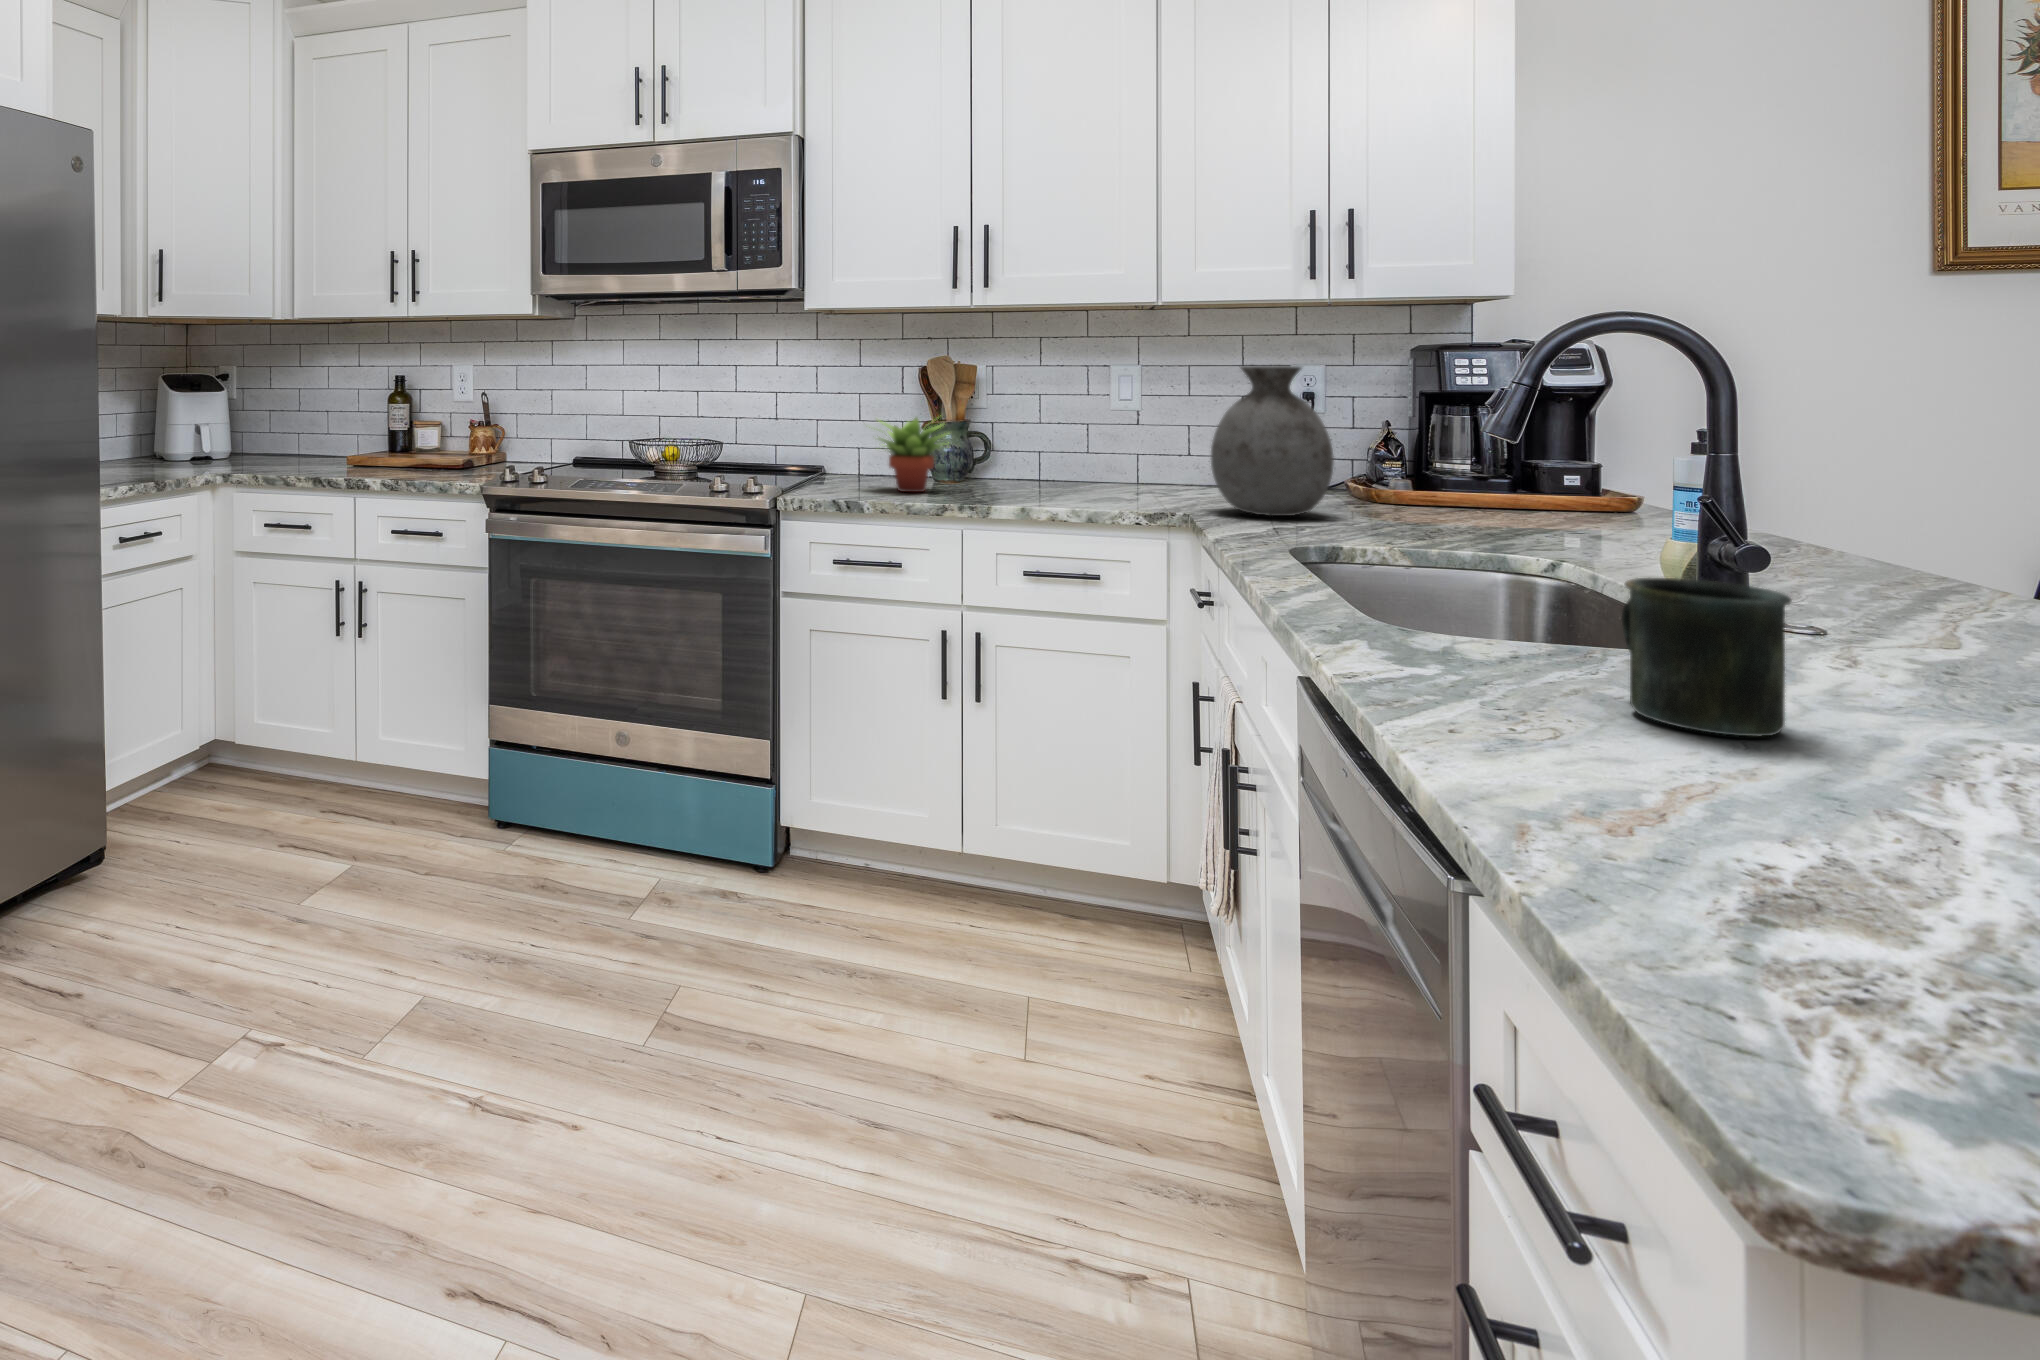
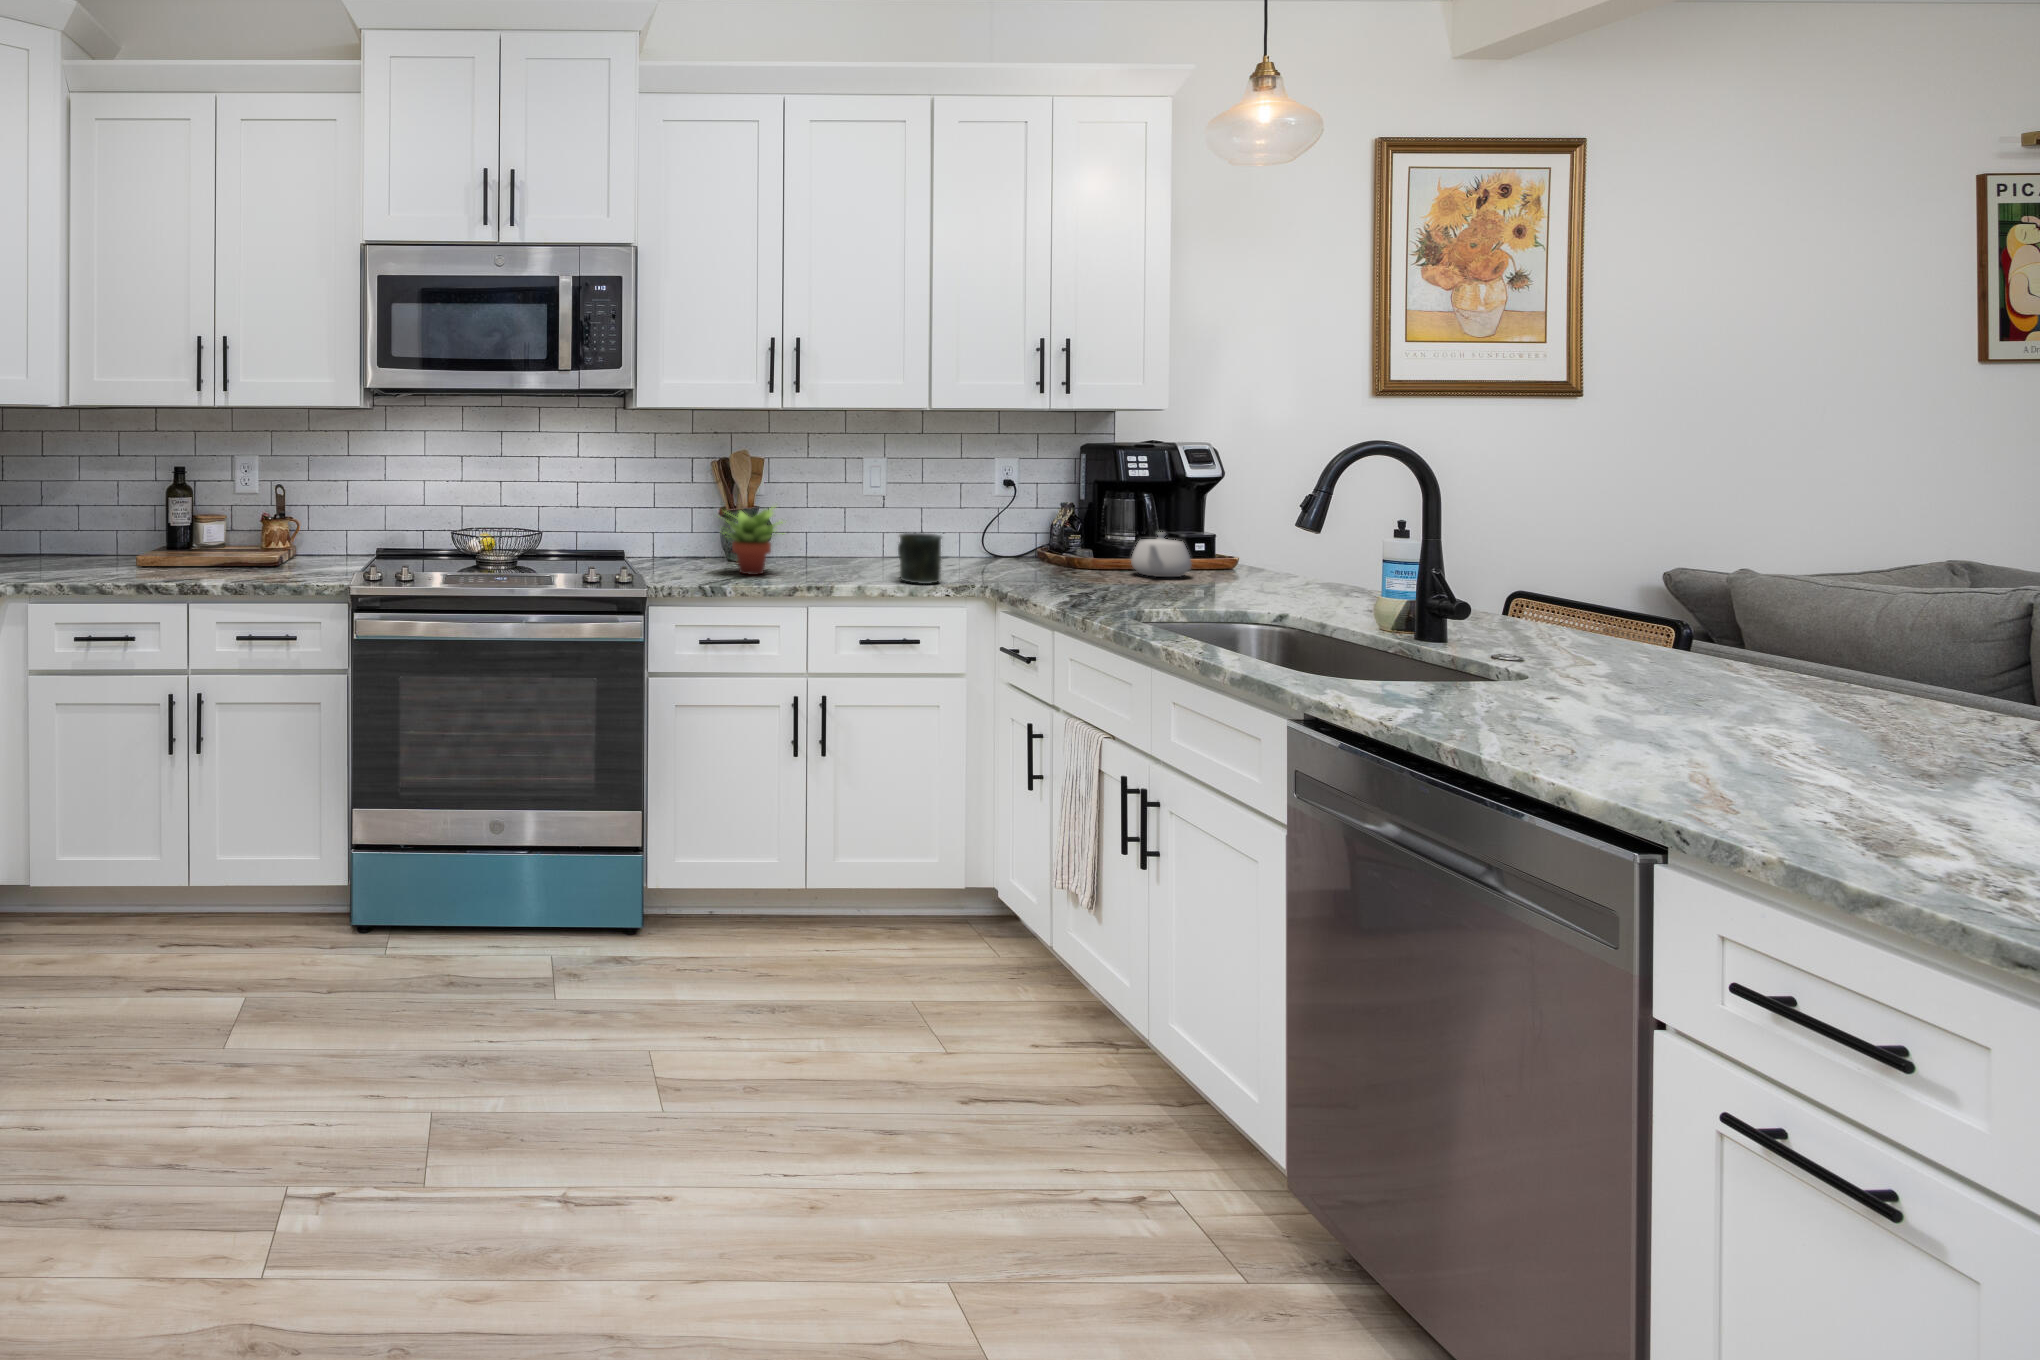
vase: present [1211,366,1334,516] -> none [1003,466,1093,584]
teapot: none [1425,456,1517,516] -> present [1131,532,1191,577]
mug: present [1622,578,1792,736] -> present [898,533,942,584]

